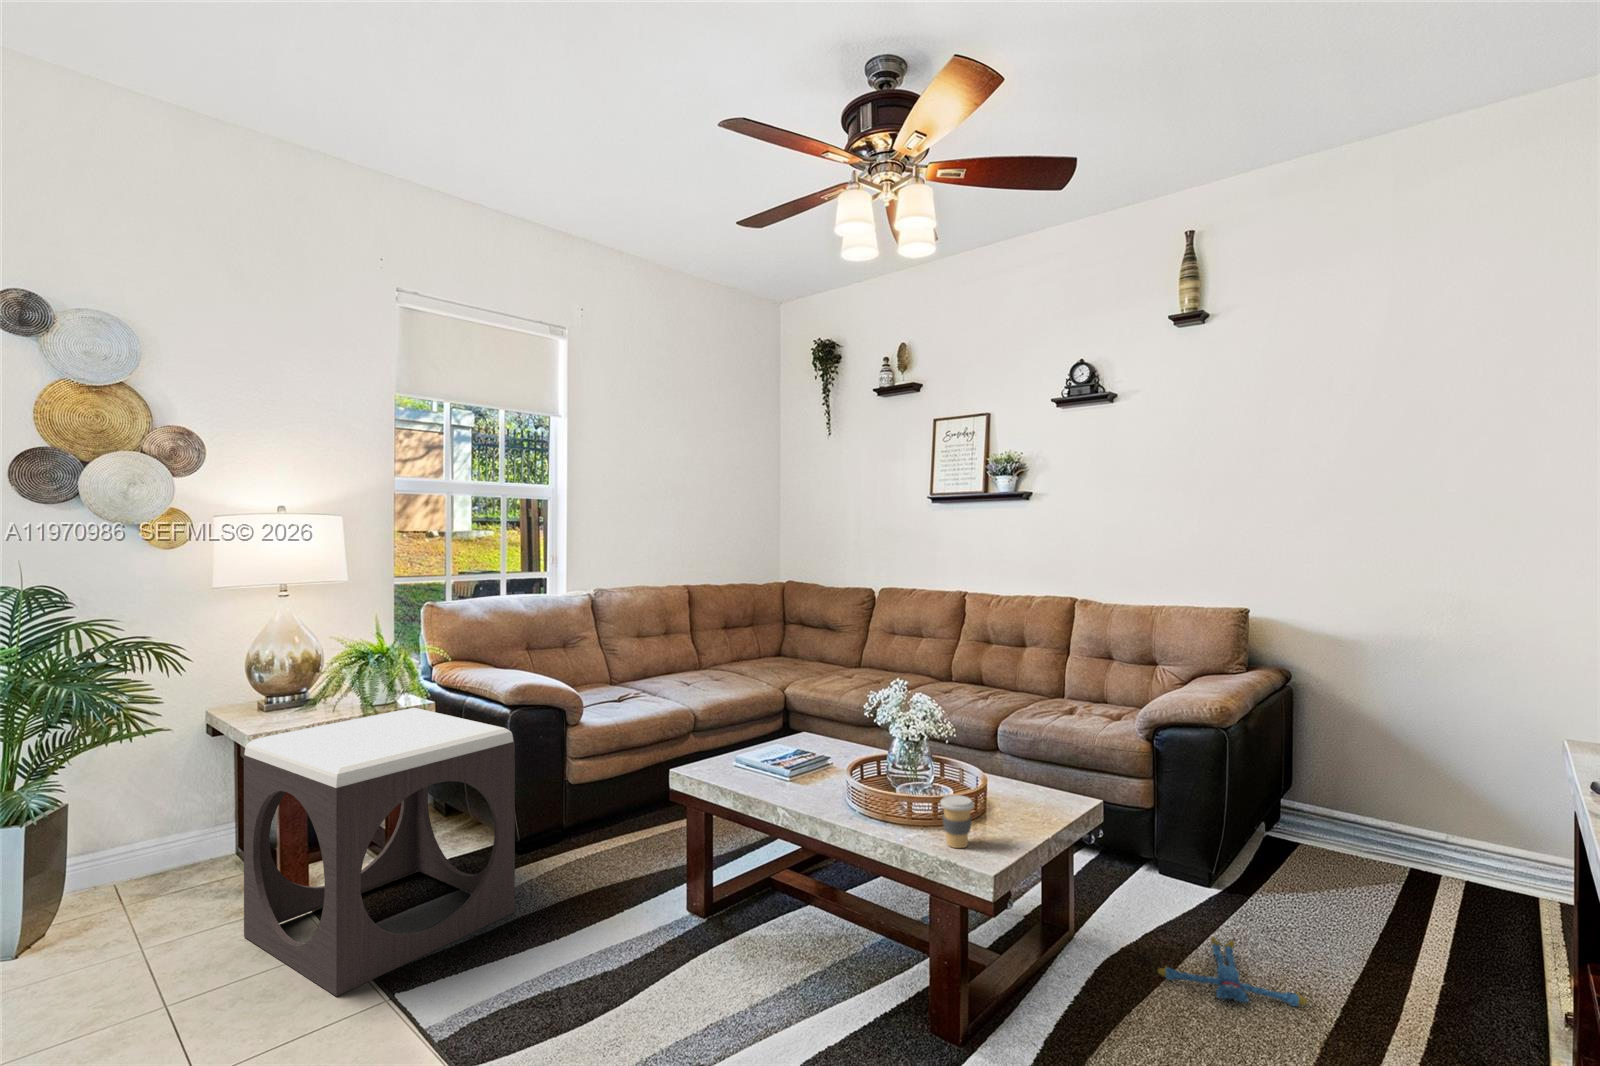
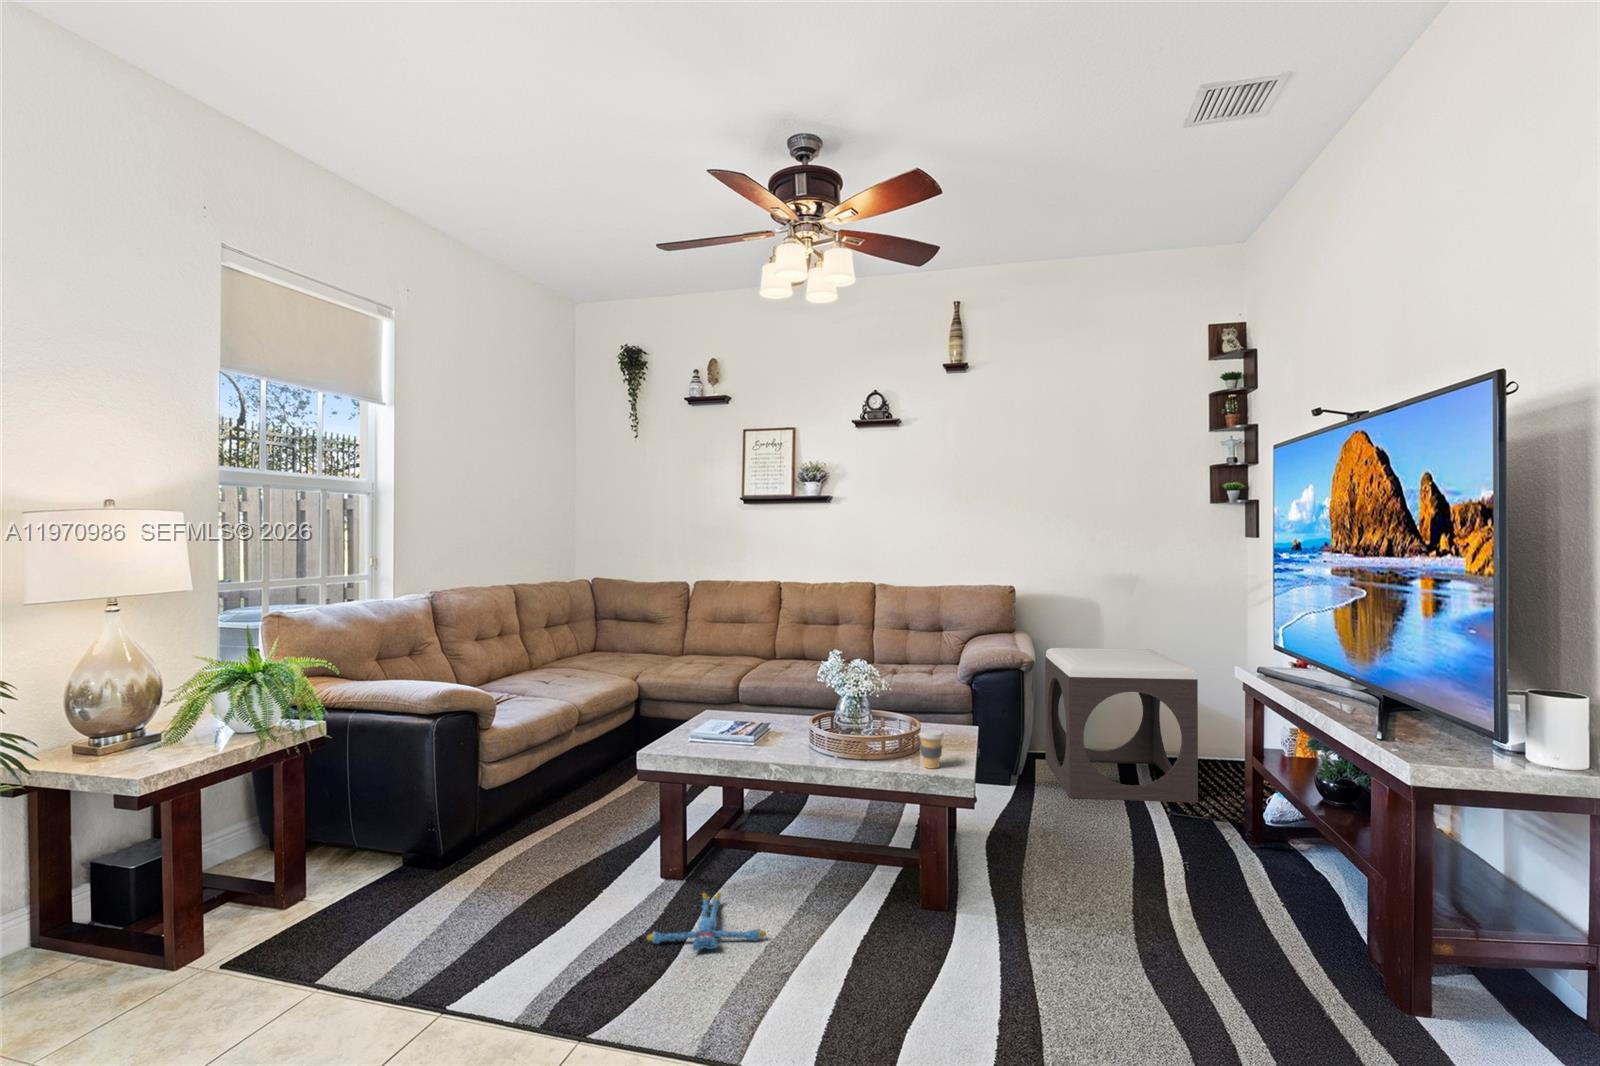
footstool: present [244,708,515,996] -> present [1045,648,1198,803]
plush toy: present [1158,937,1307,1006] -> present [647,893,766,951]

